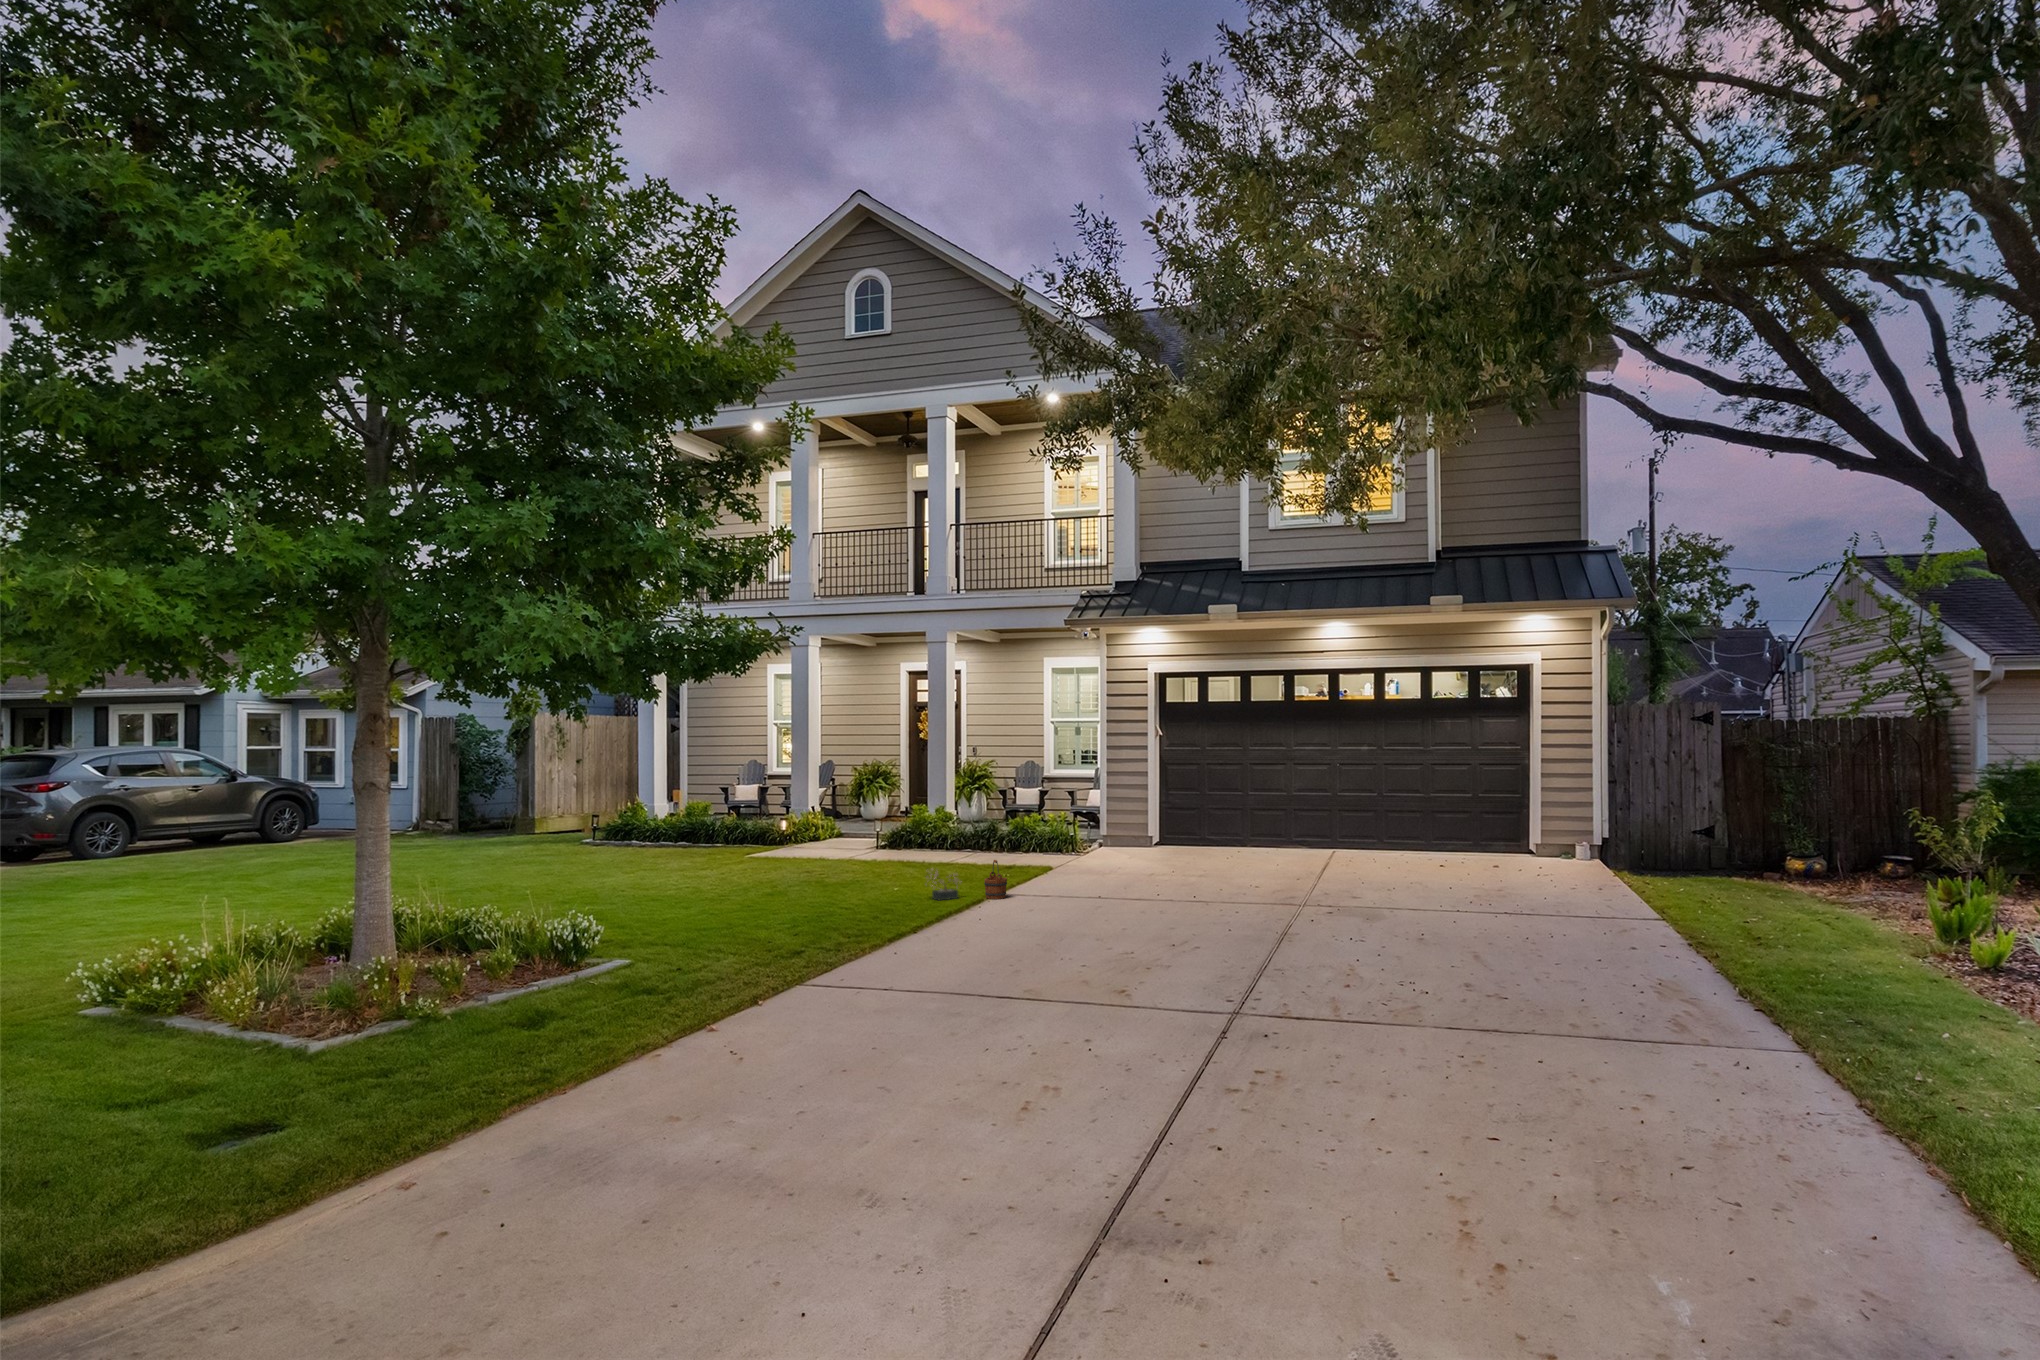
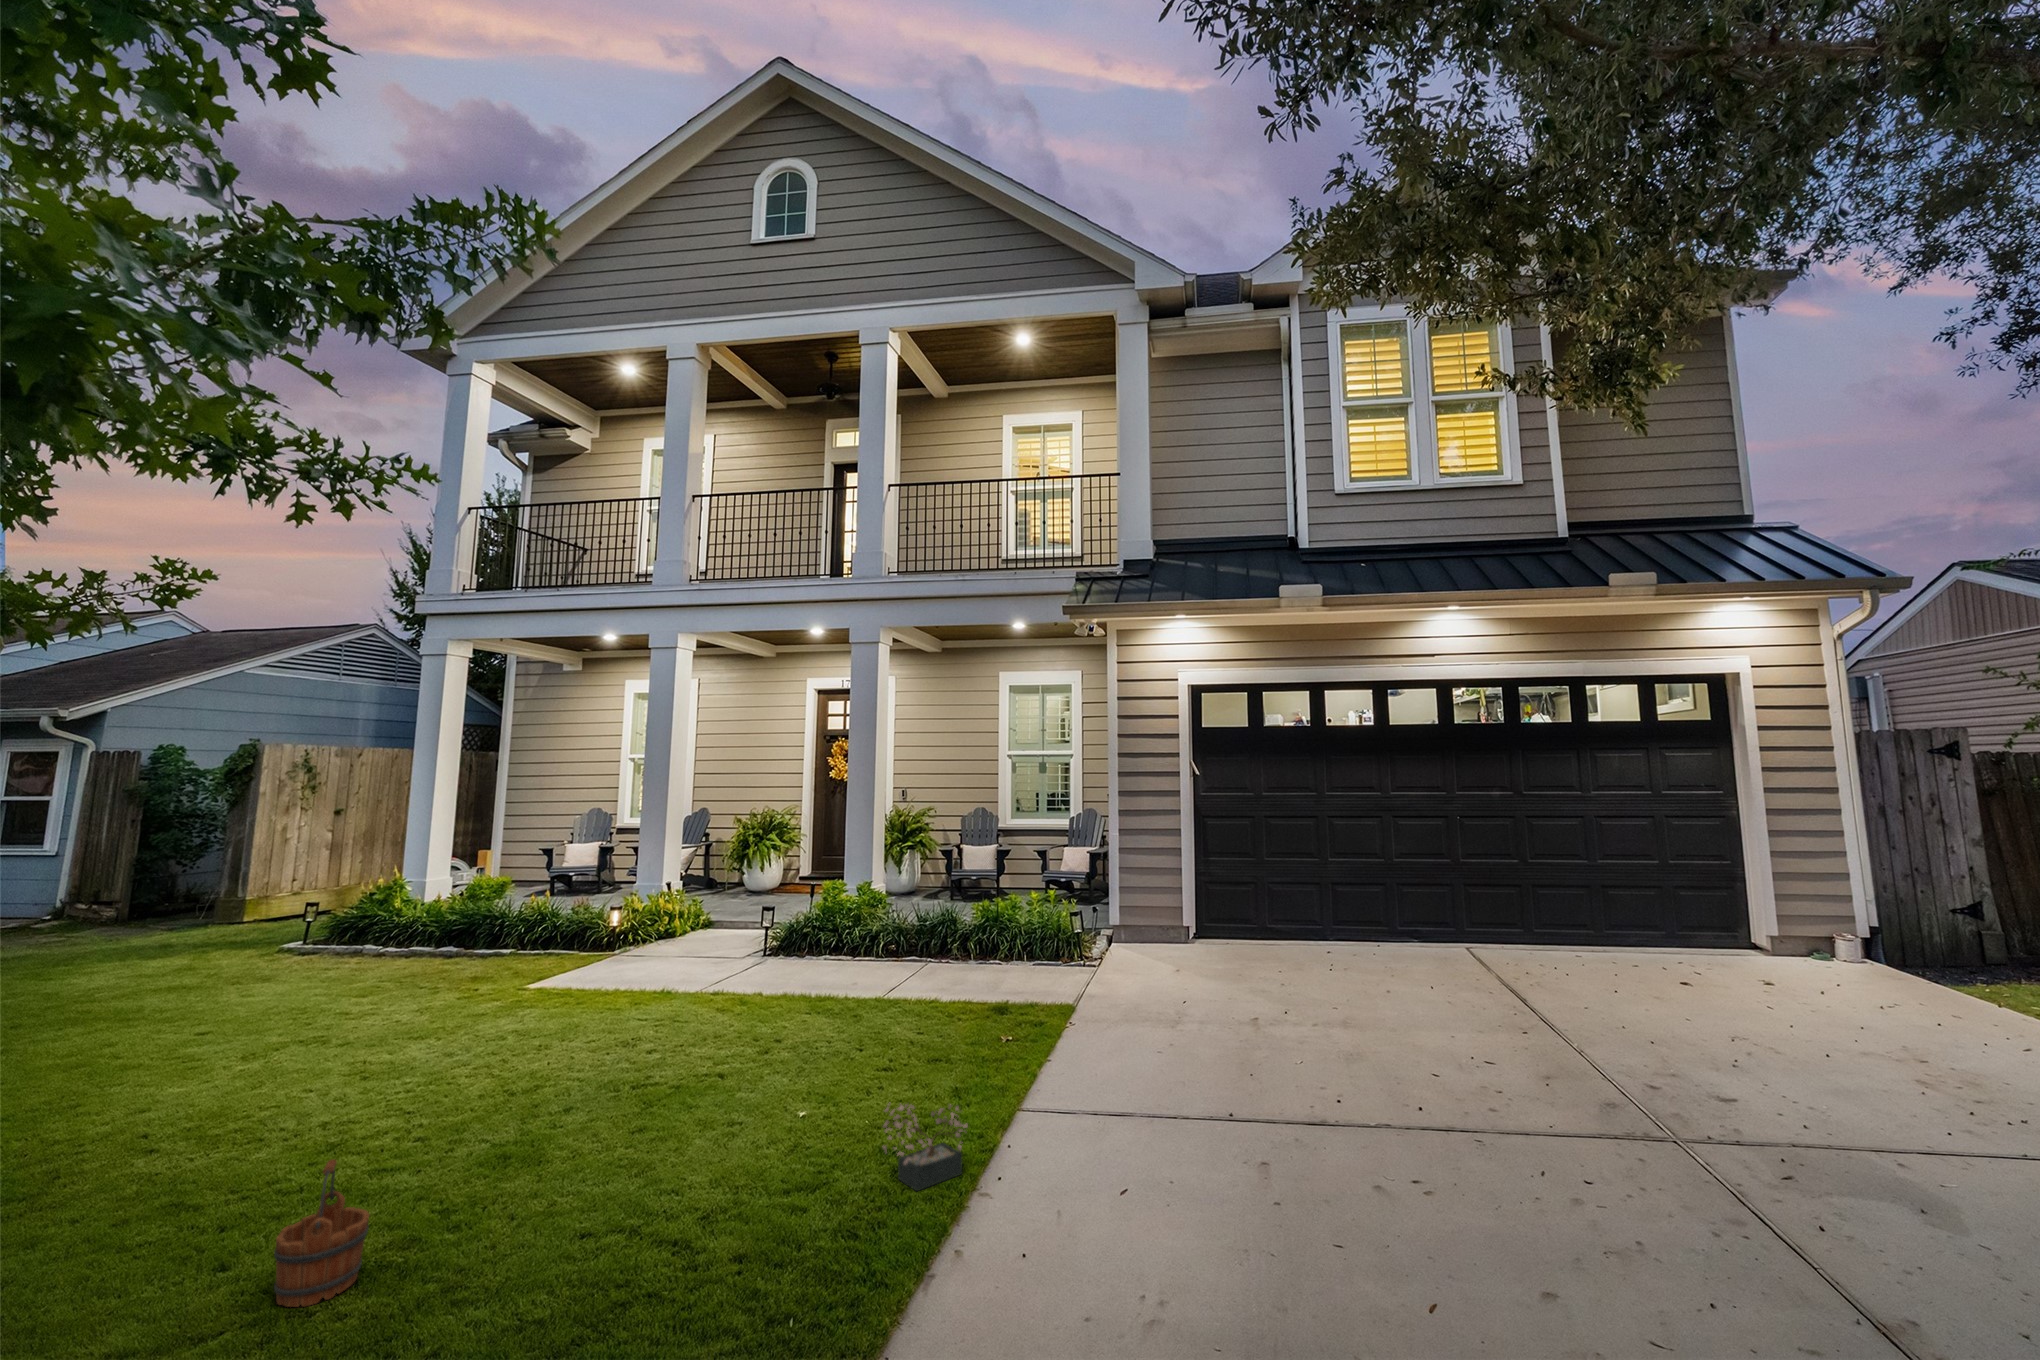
wooden bucket: present [984,860,1007,899] -> present [274,1159,369,1307]

